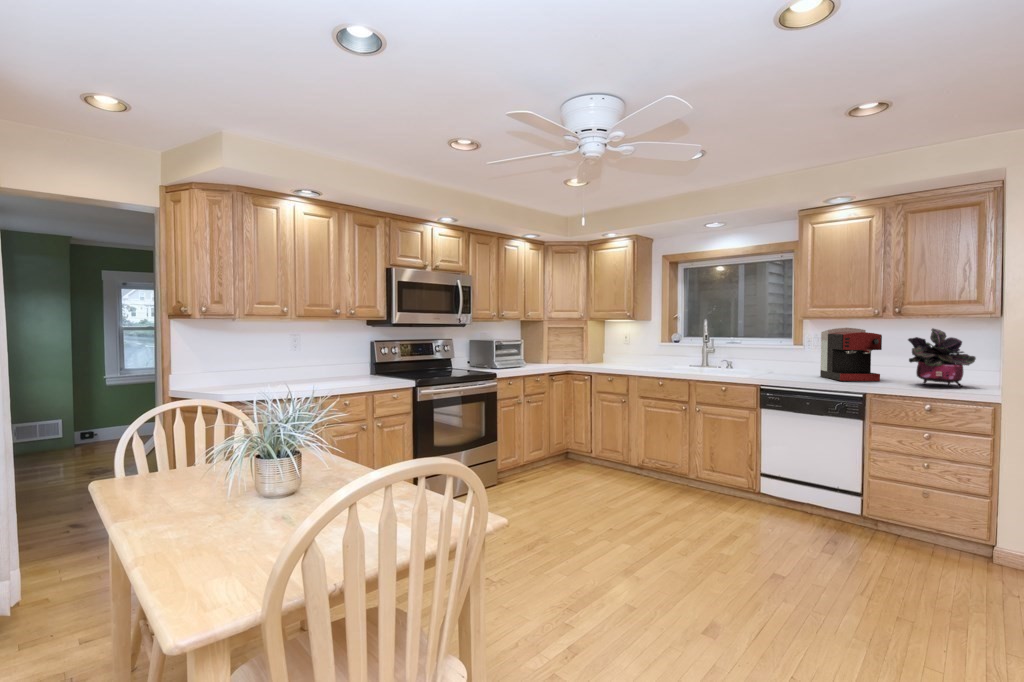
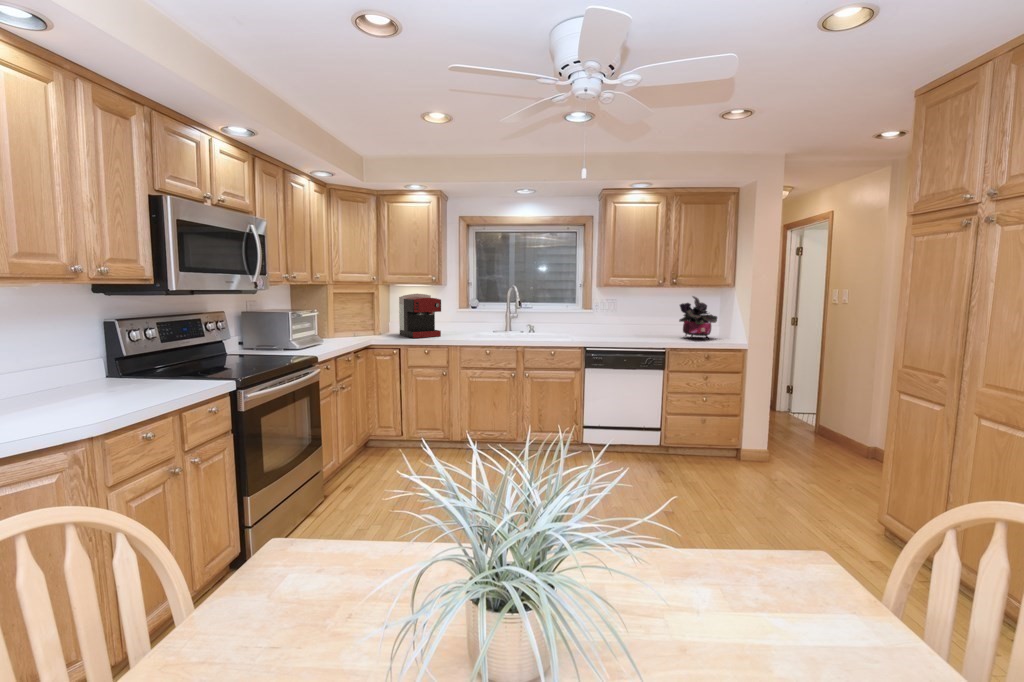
coffee maker: present [820,328,882,381] -> present [399,294,441,338]

